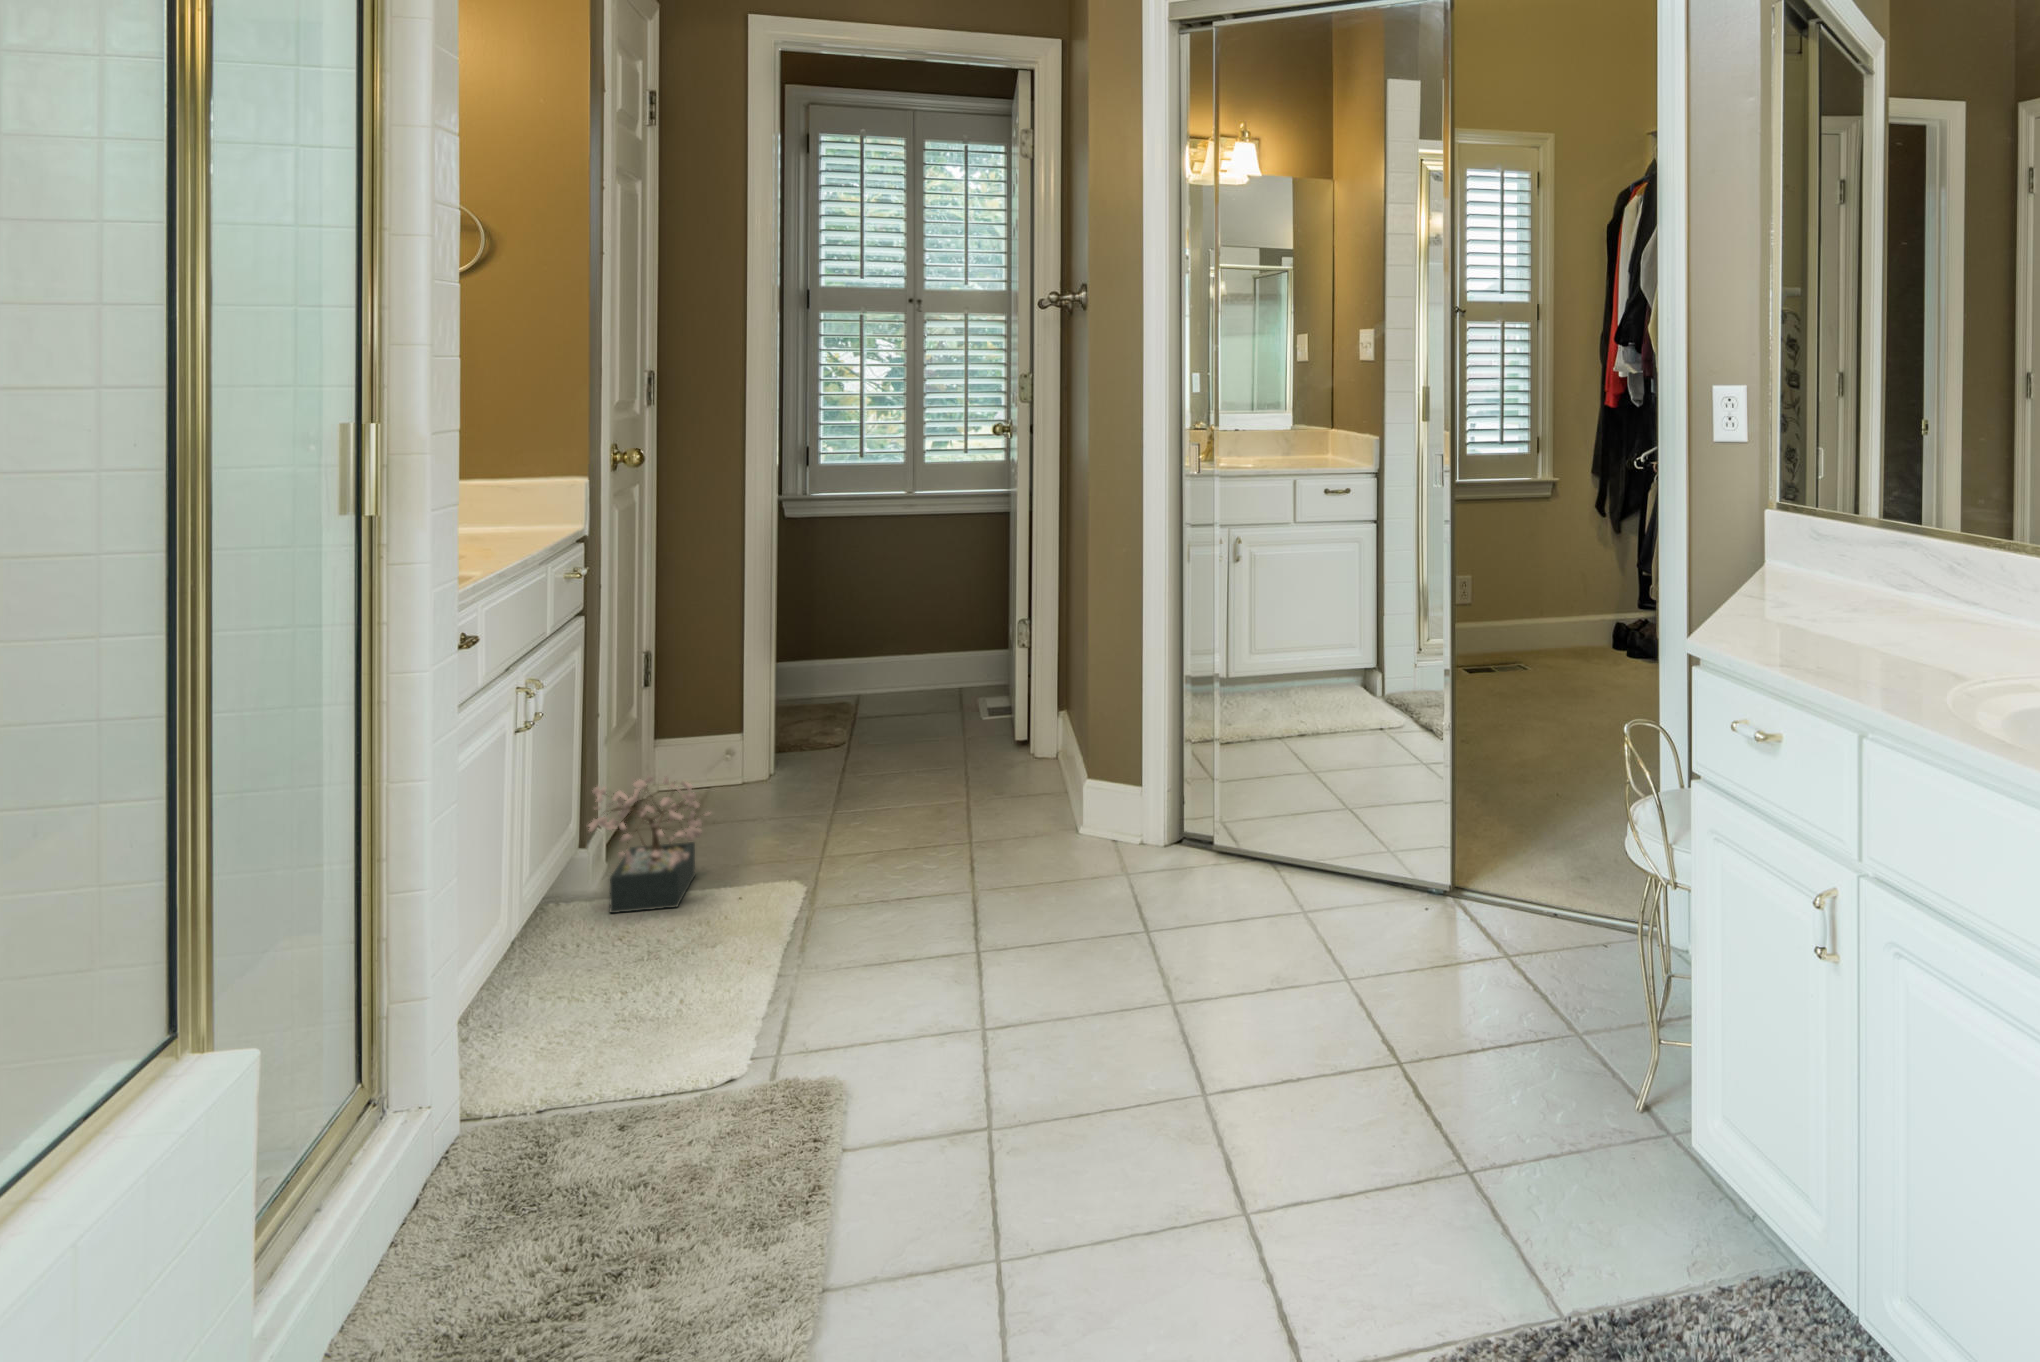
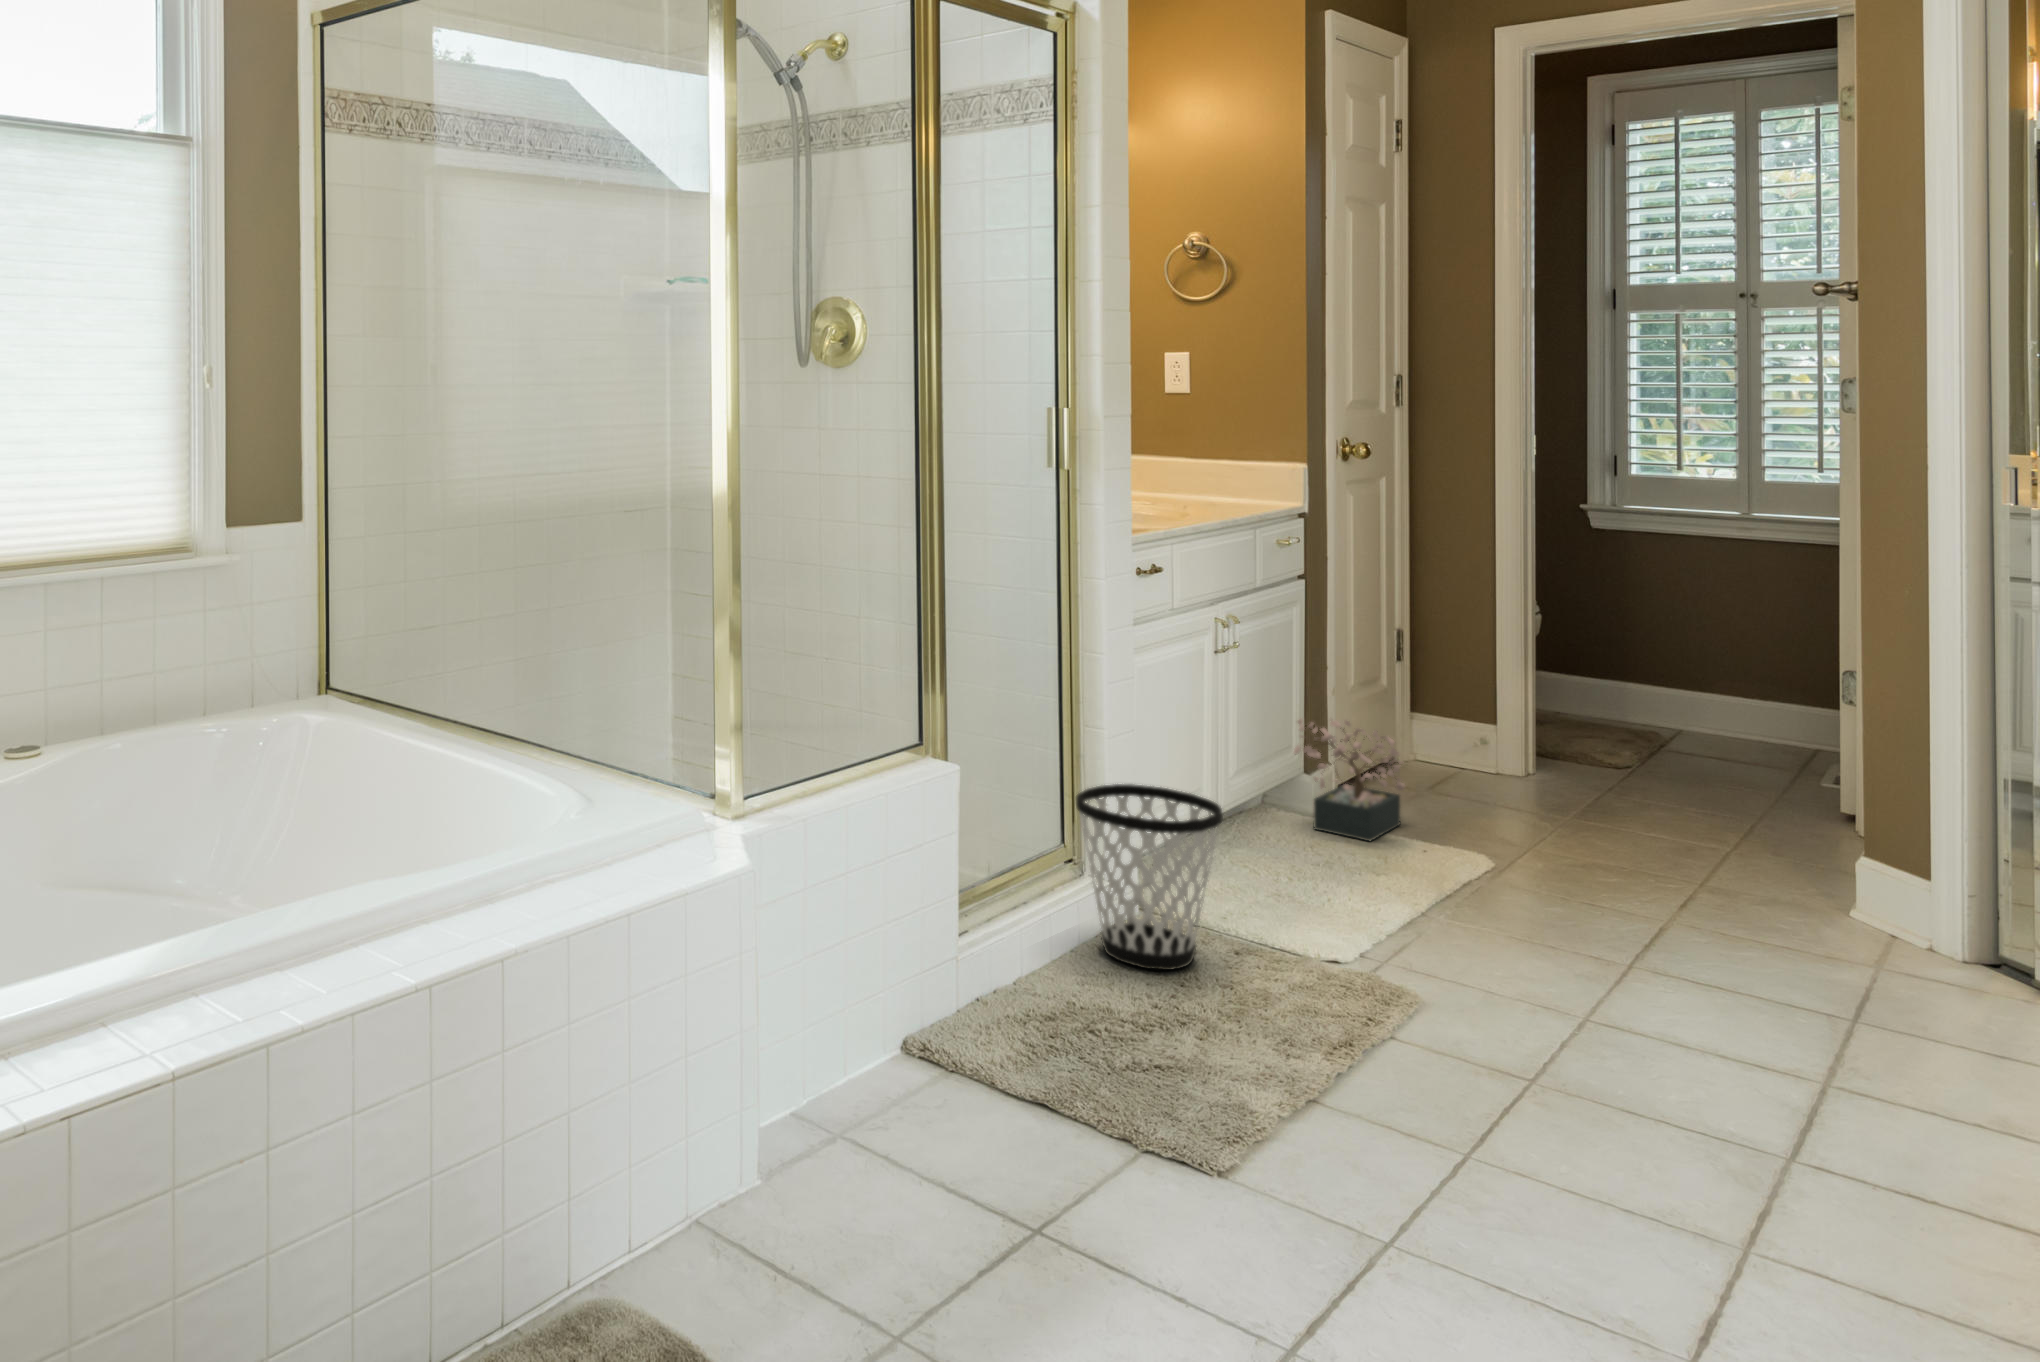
wastebasket: none [398,940,616,1215] -> present [1076,784,1223,970]

